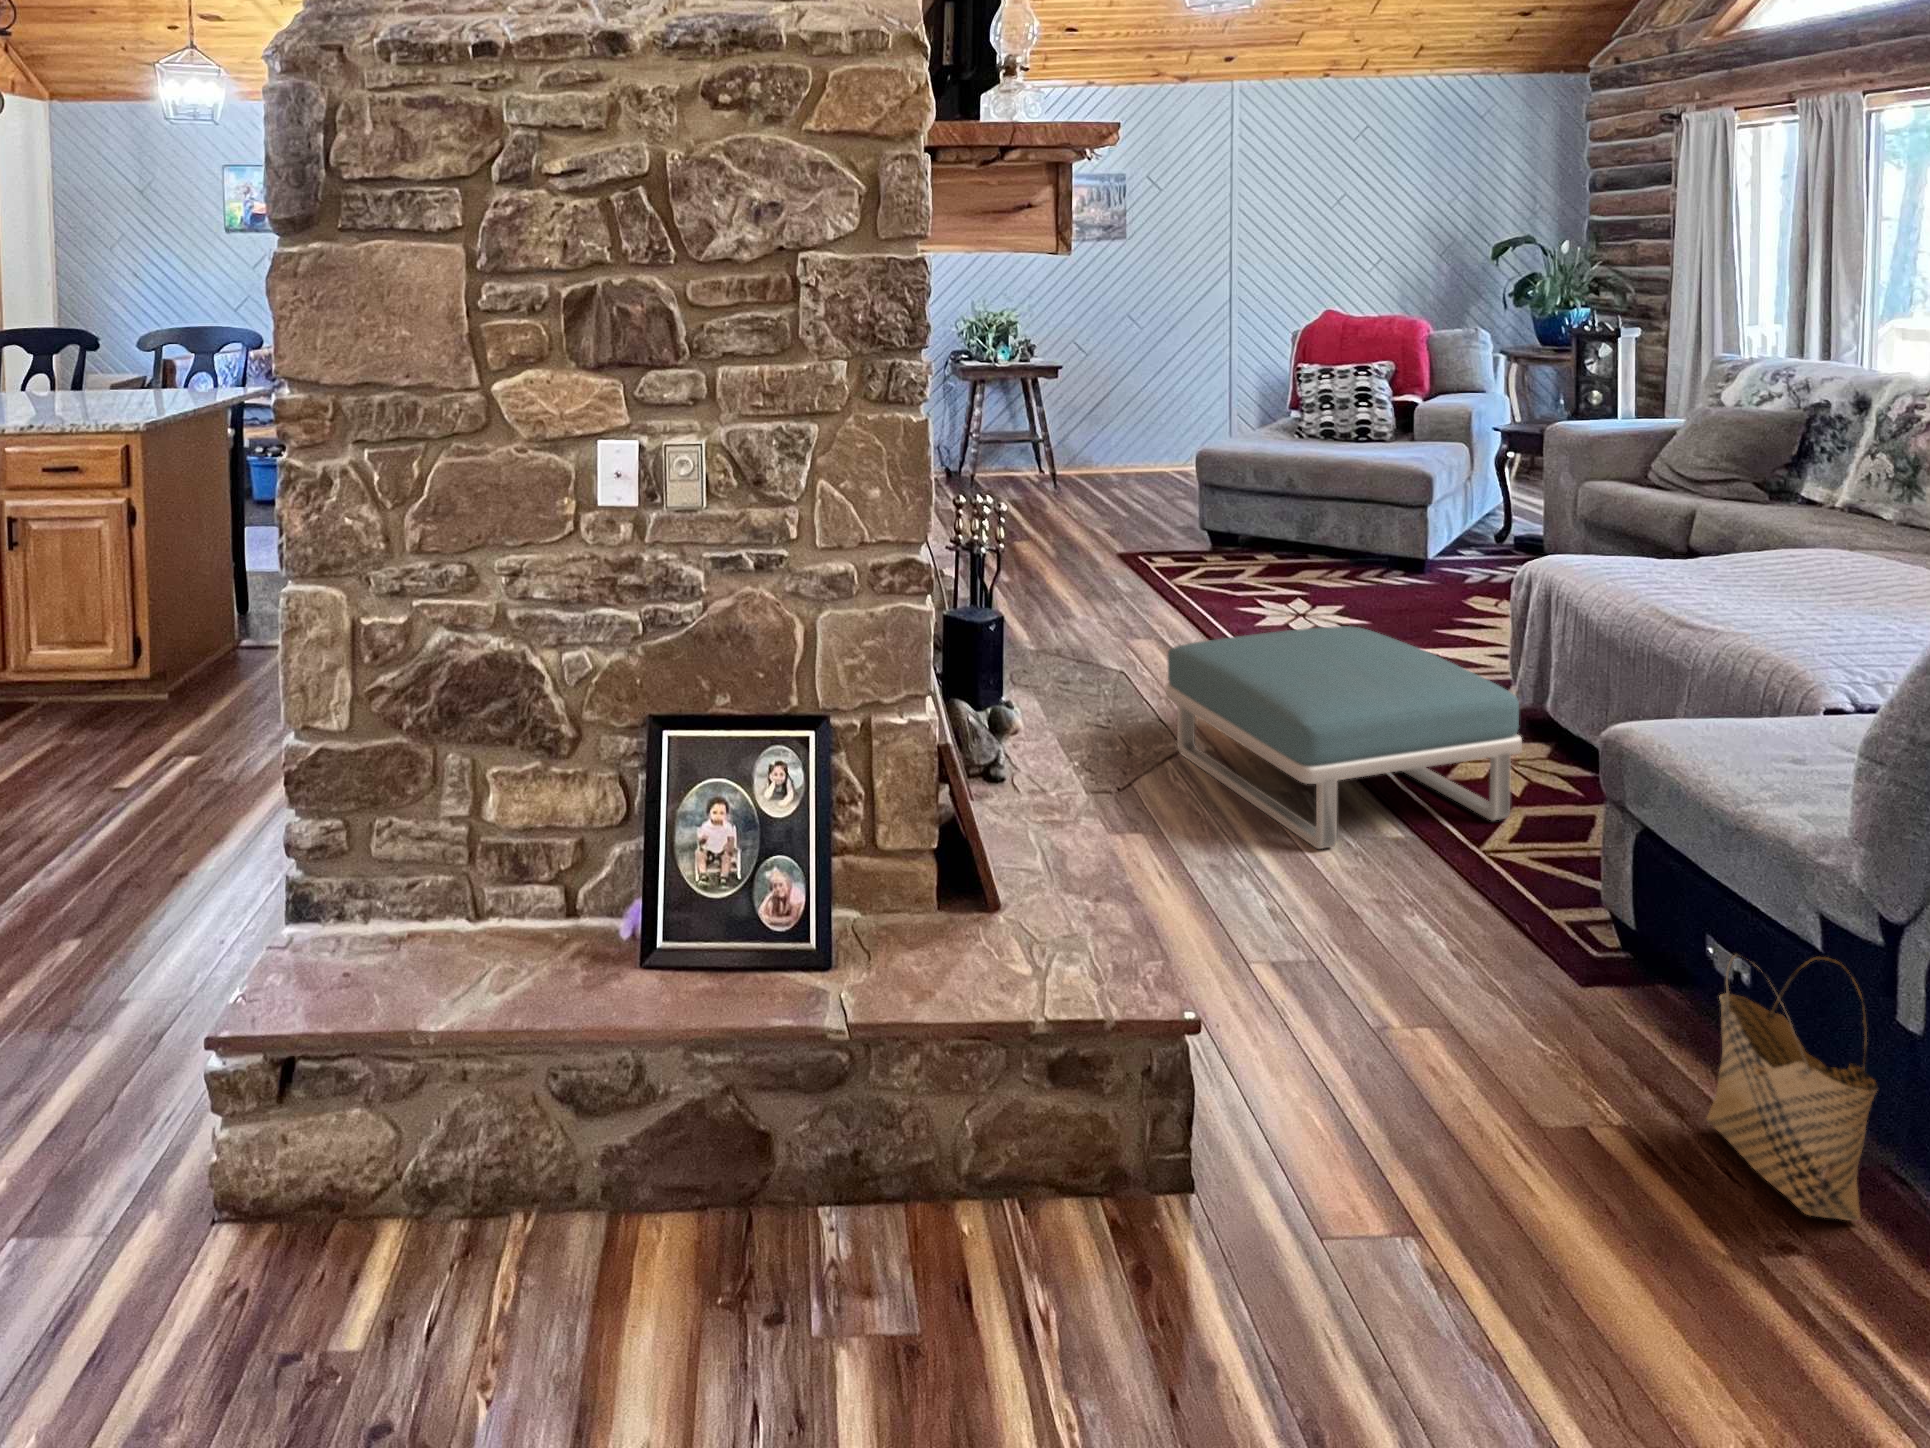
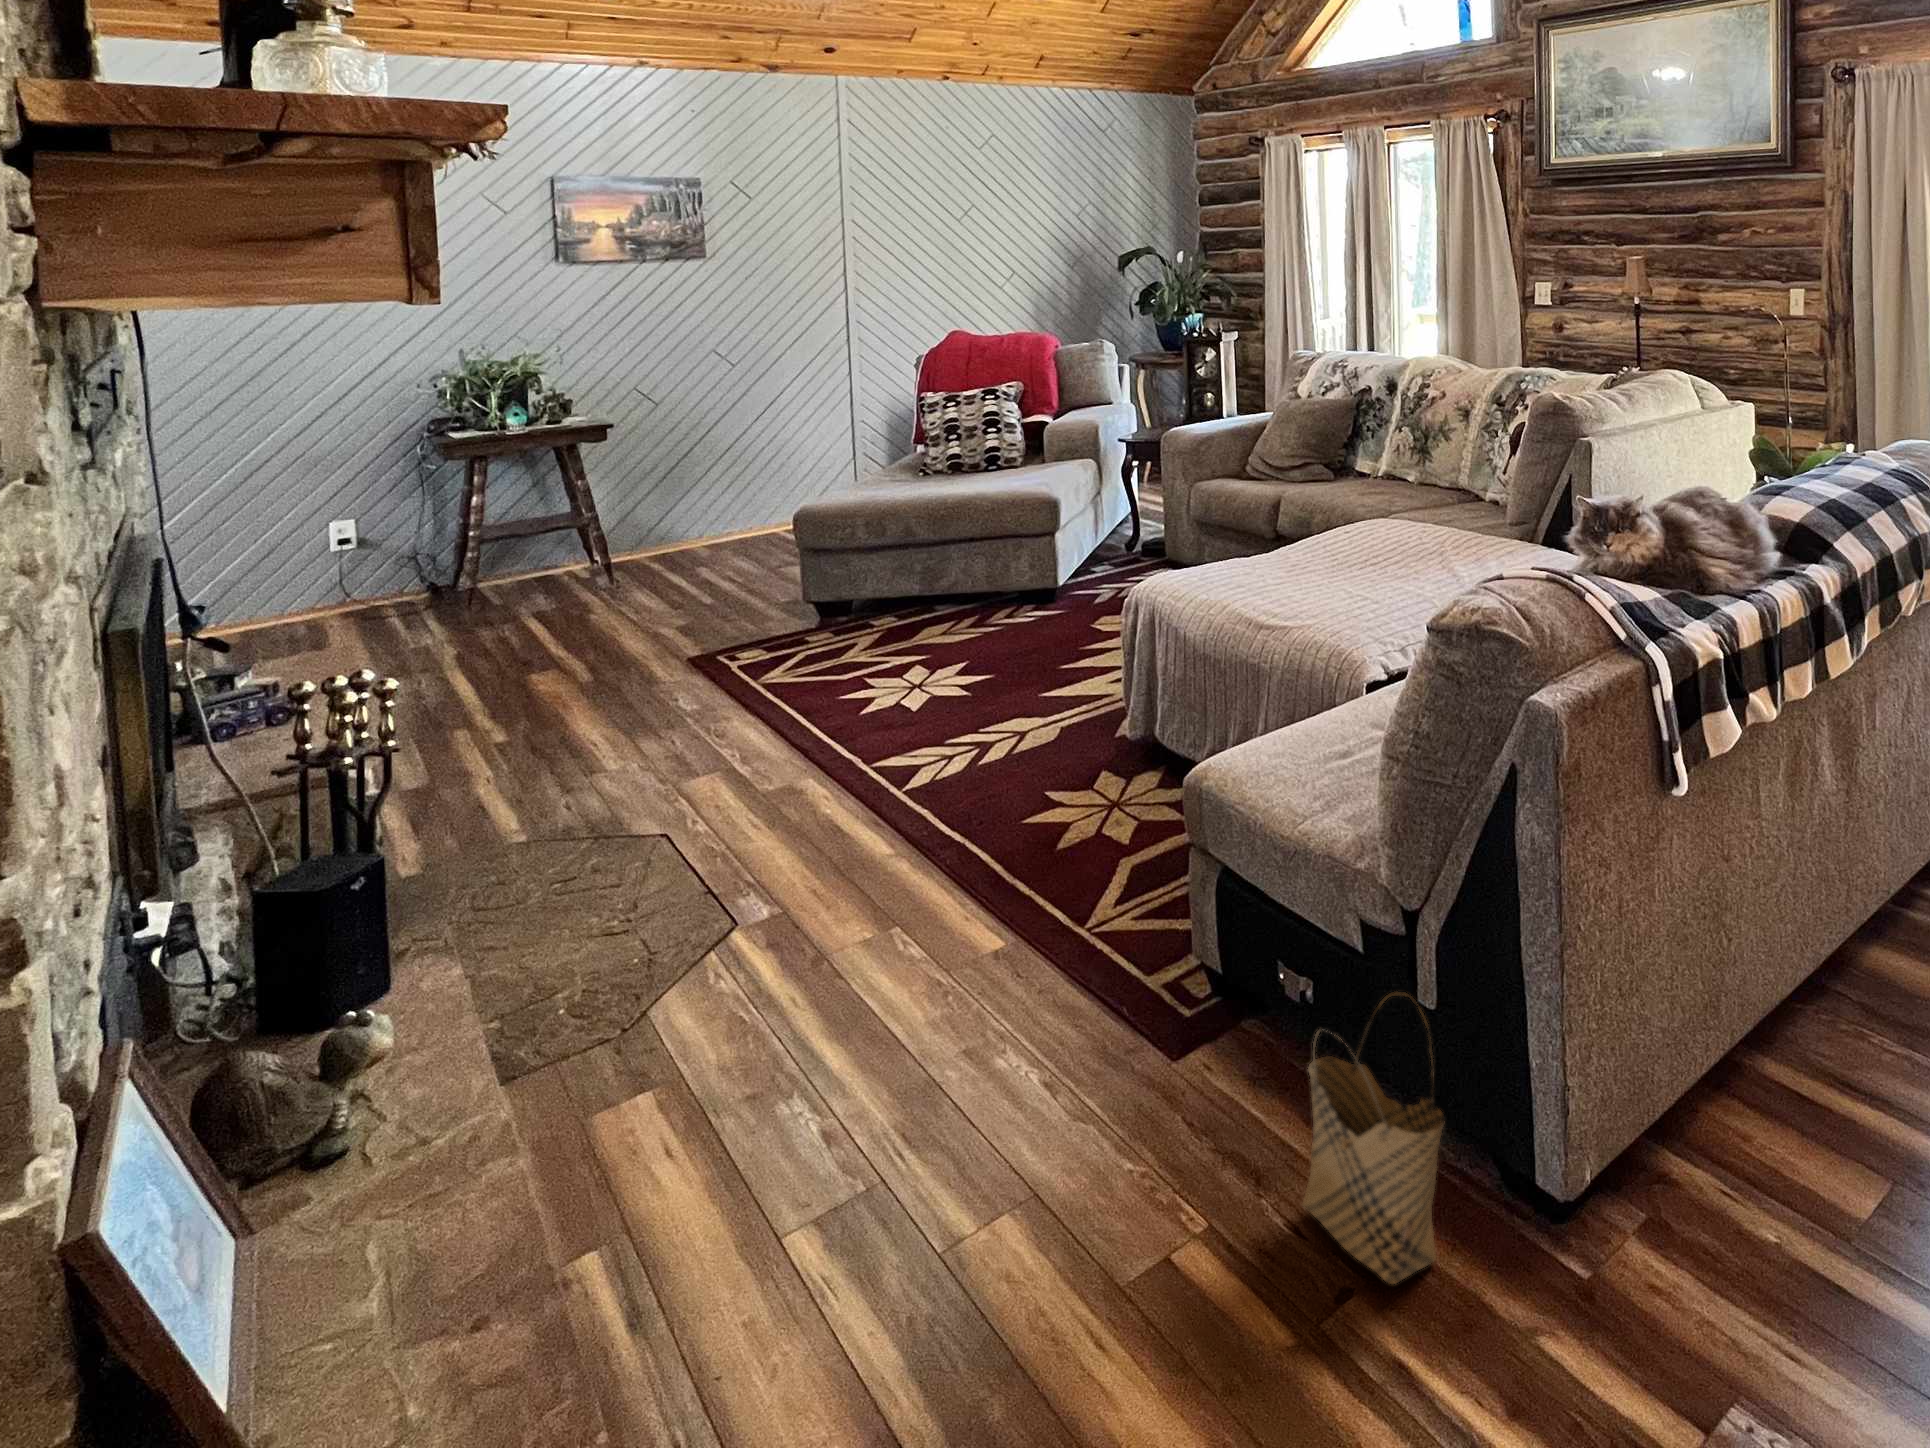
footstool: present [1166,626,1522,849] -> none [703,699,1130,1004]

